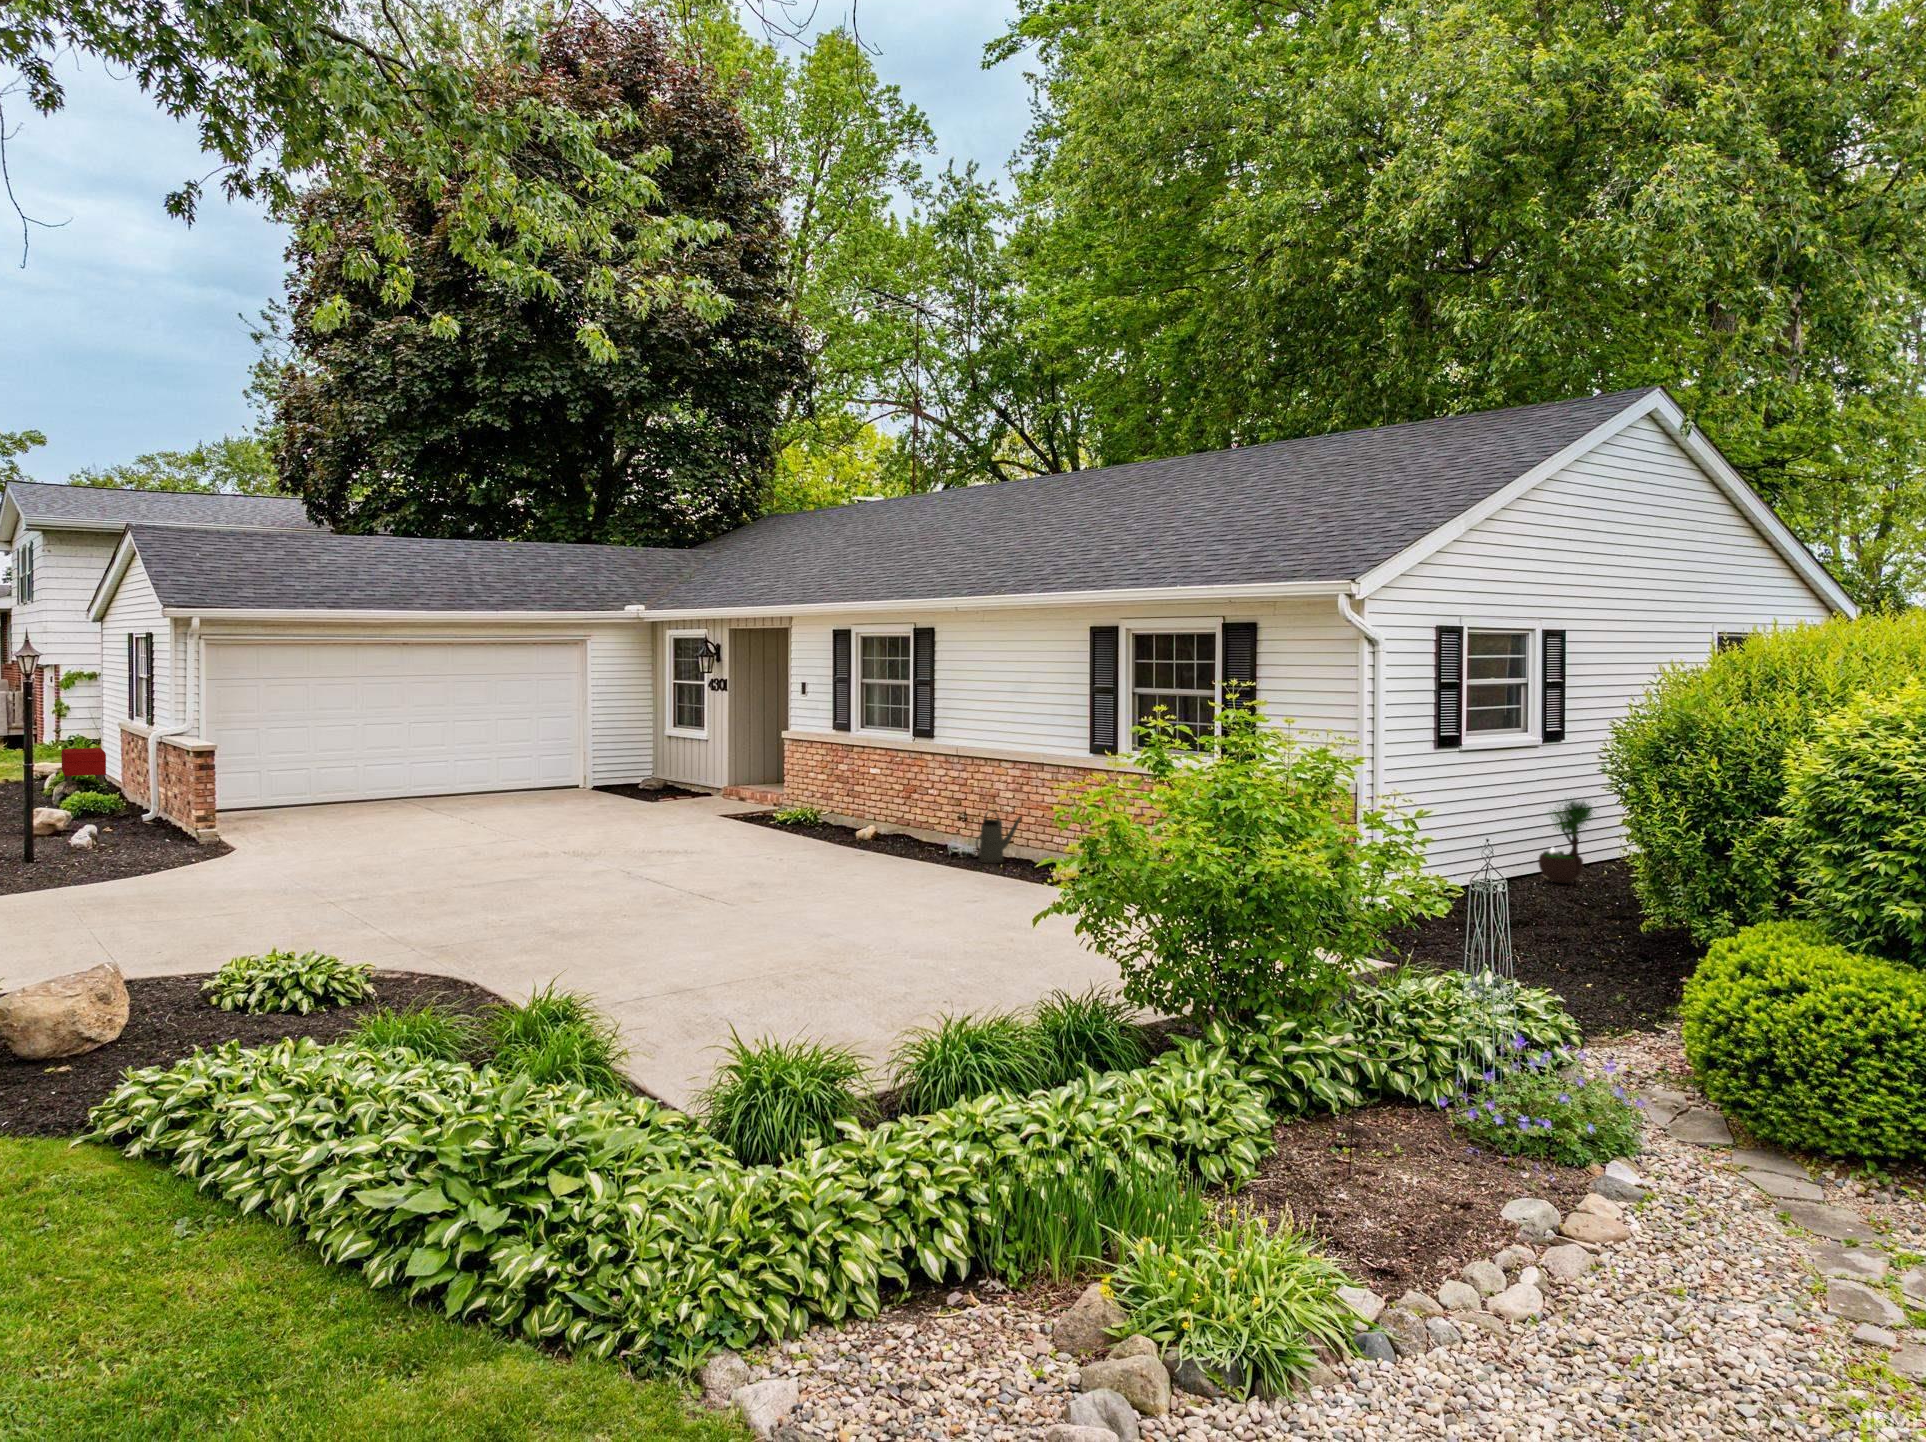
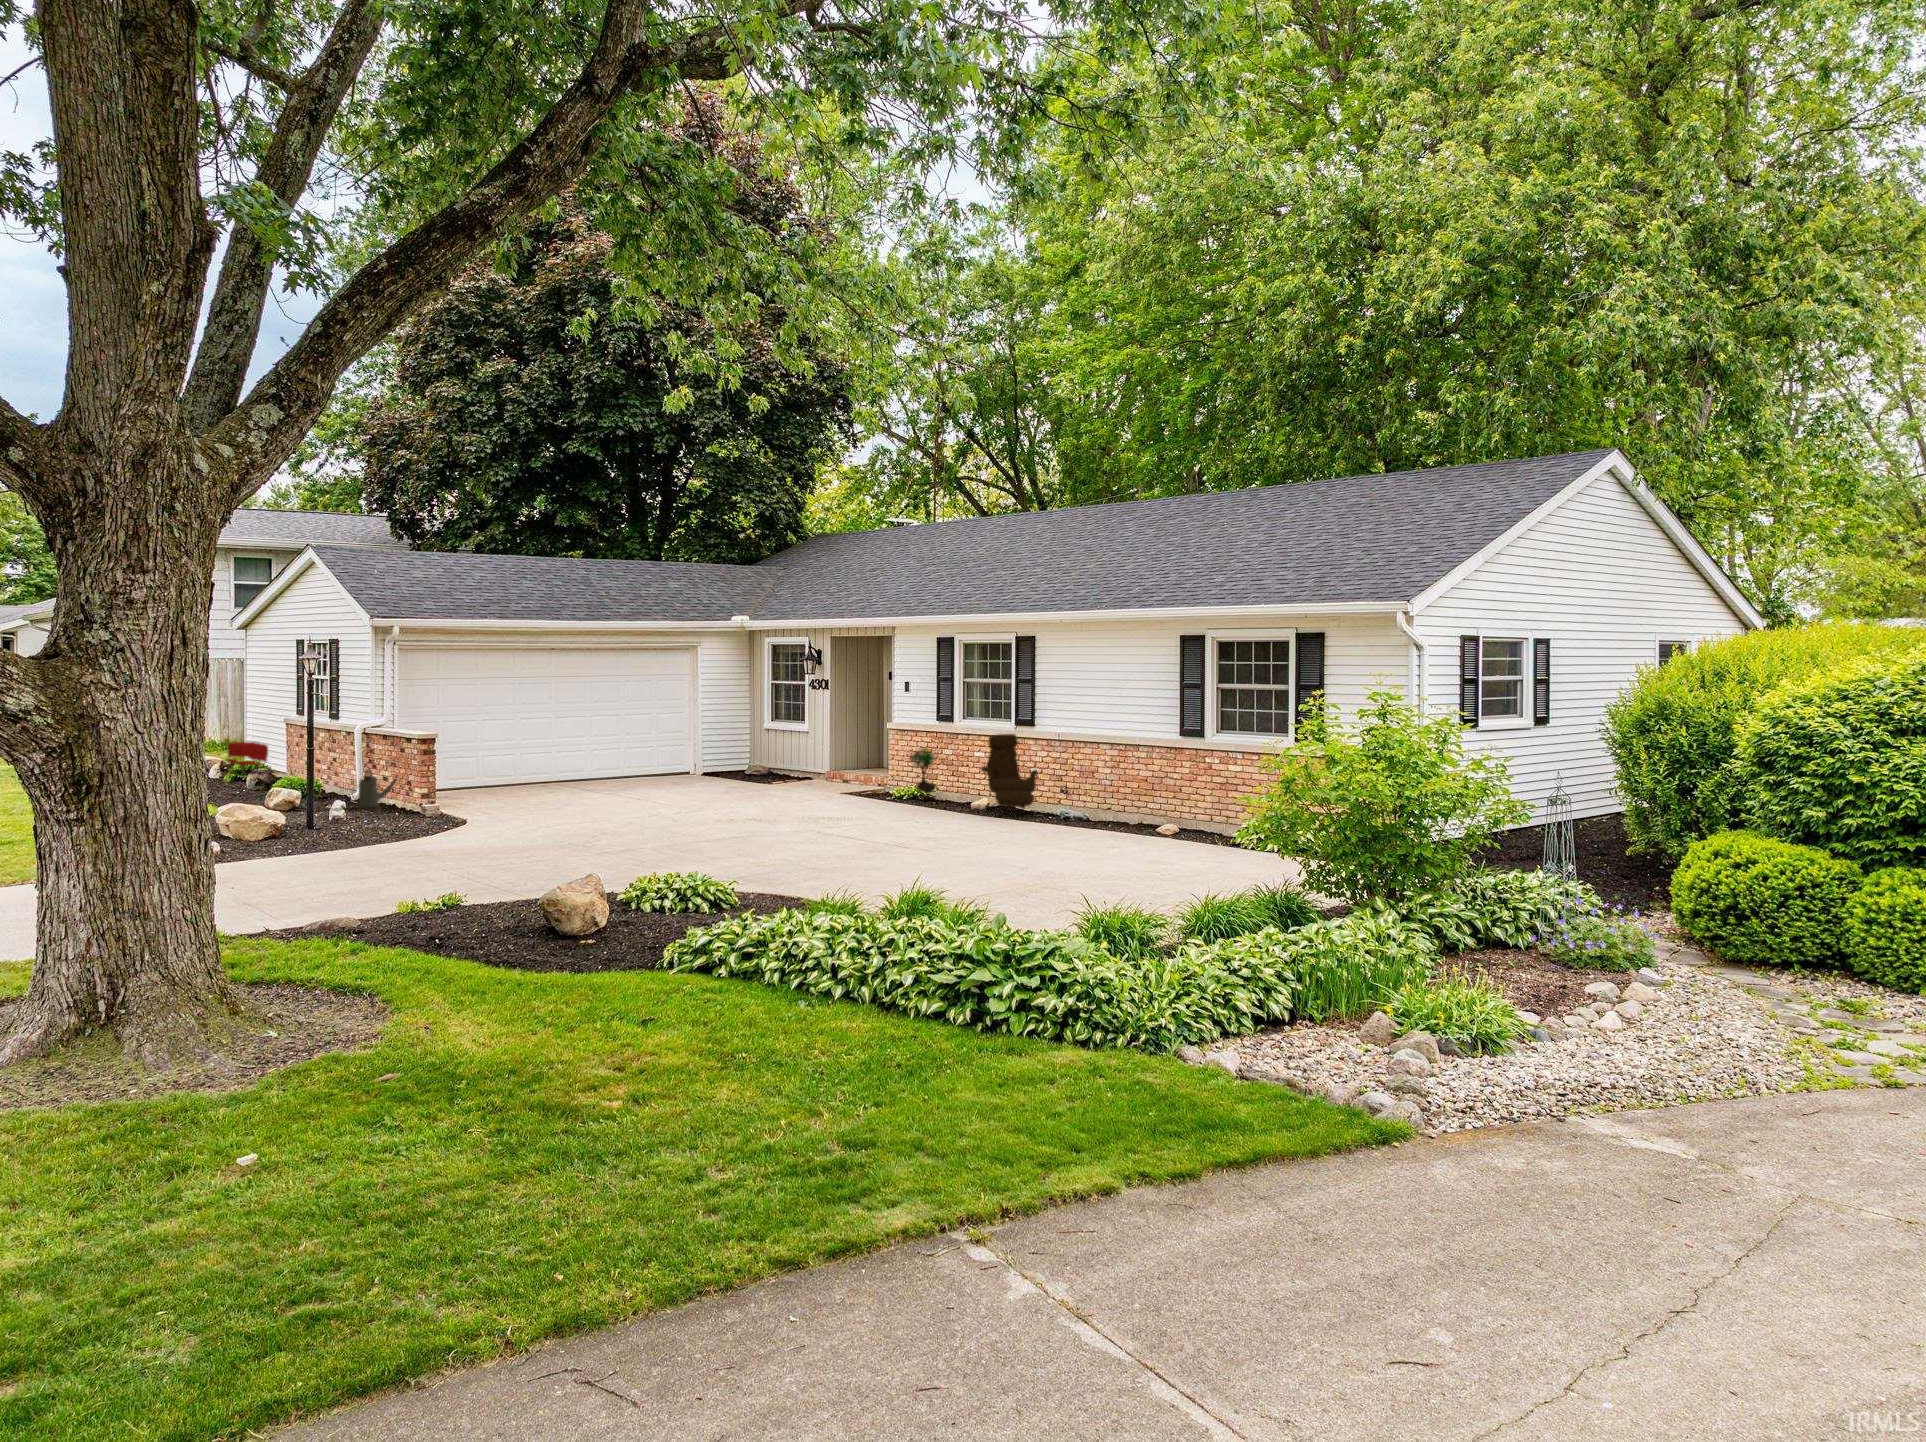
lounge chair: none [867,748,942,853] -> present [981,734,1038,817]
potted tree: present [1539,801,1595,883] -> present [909,746,937,800]
watering can: present [975,811,1022,863] -> present [358,769,399,809]

